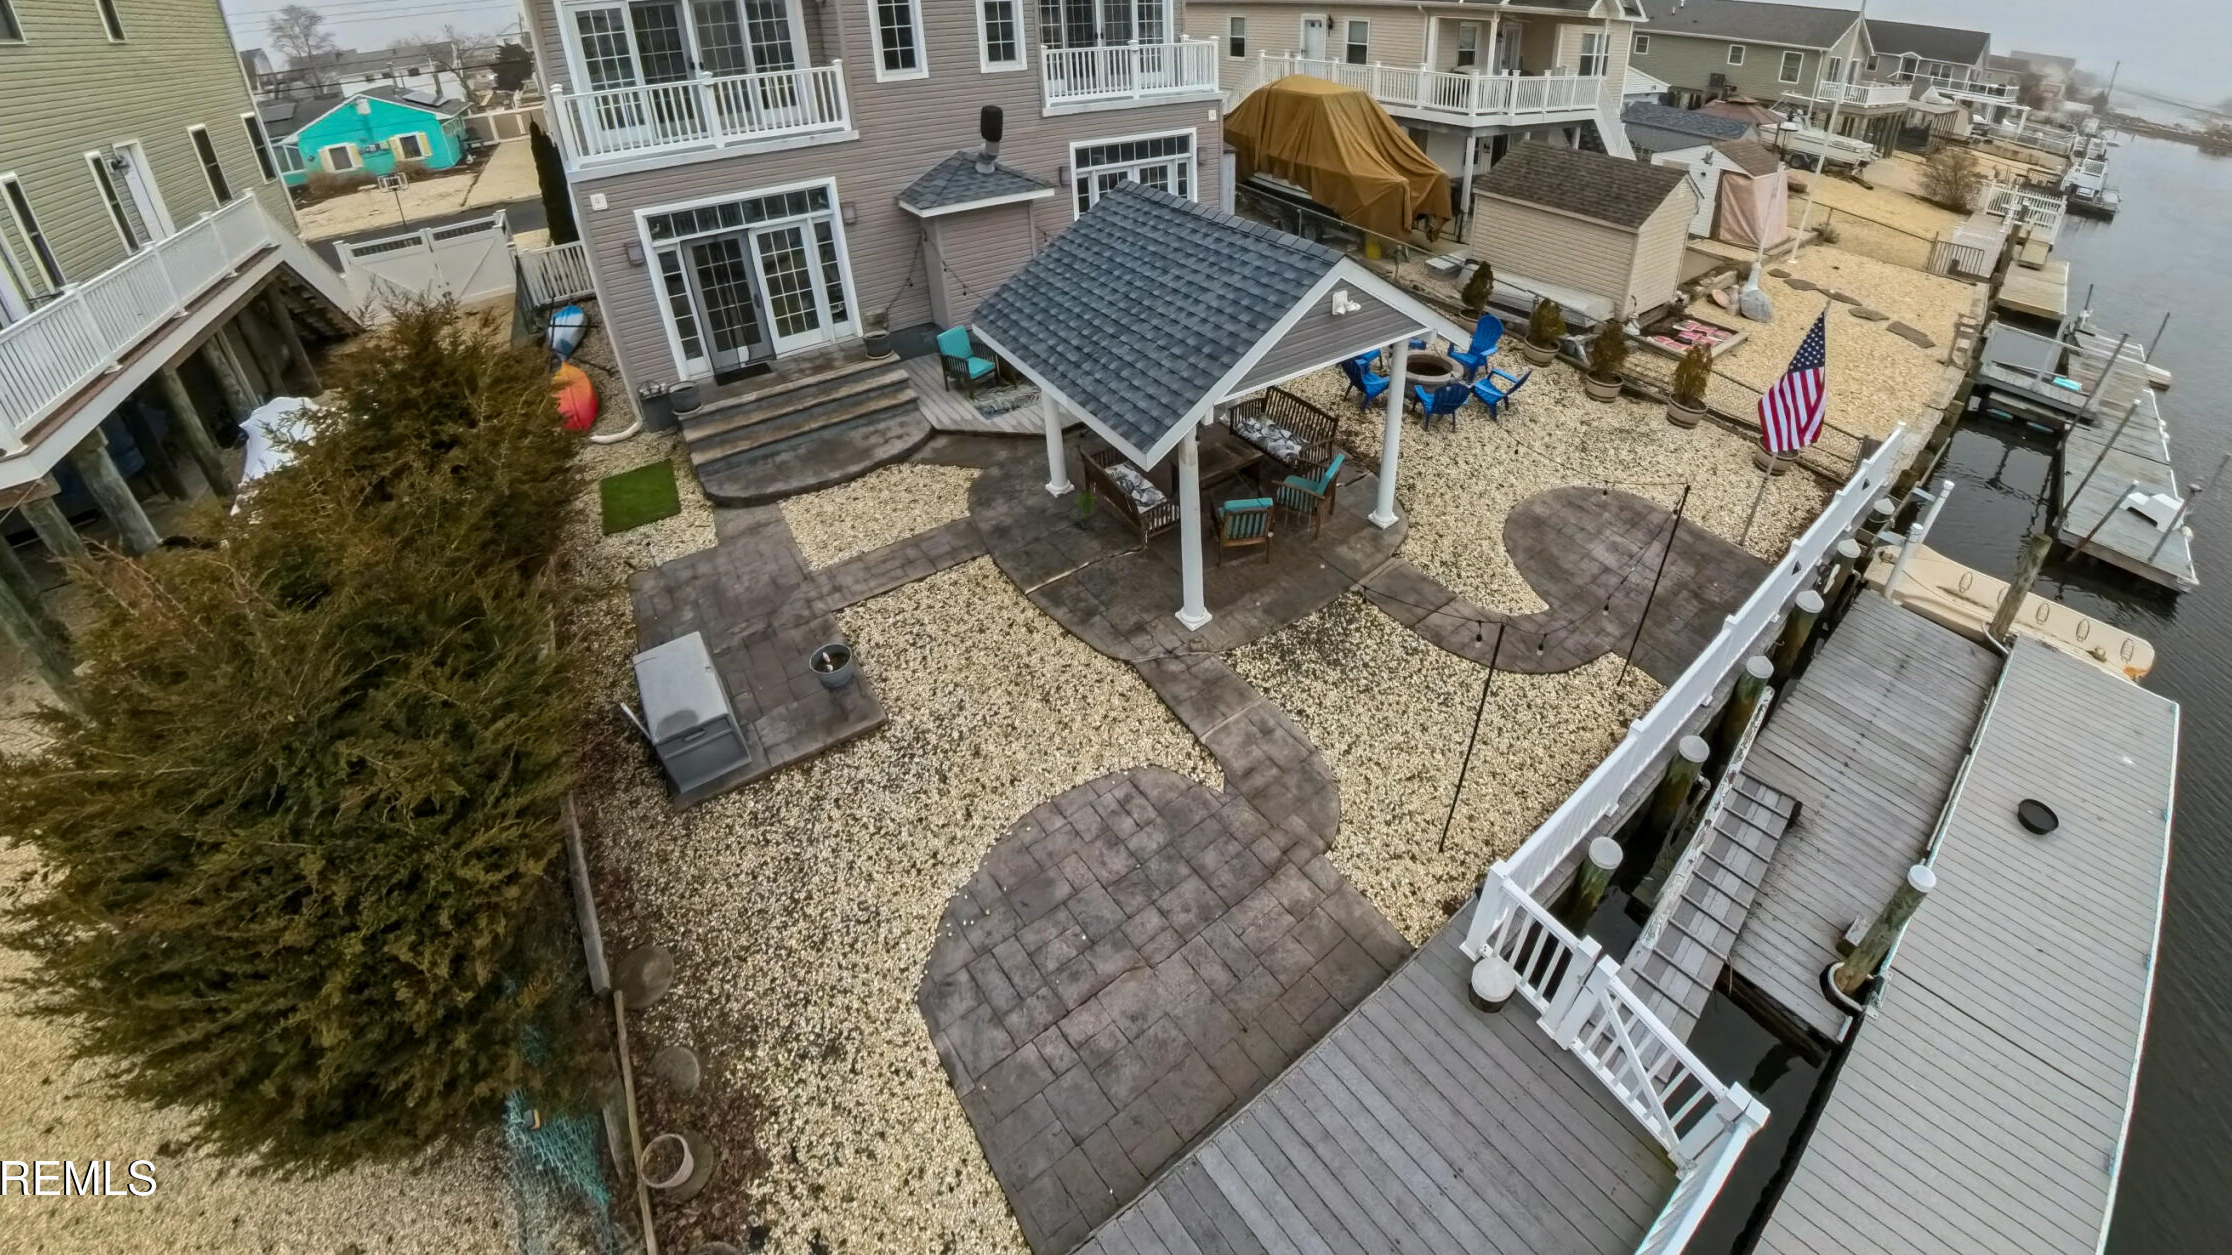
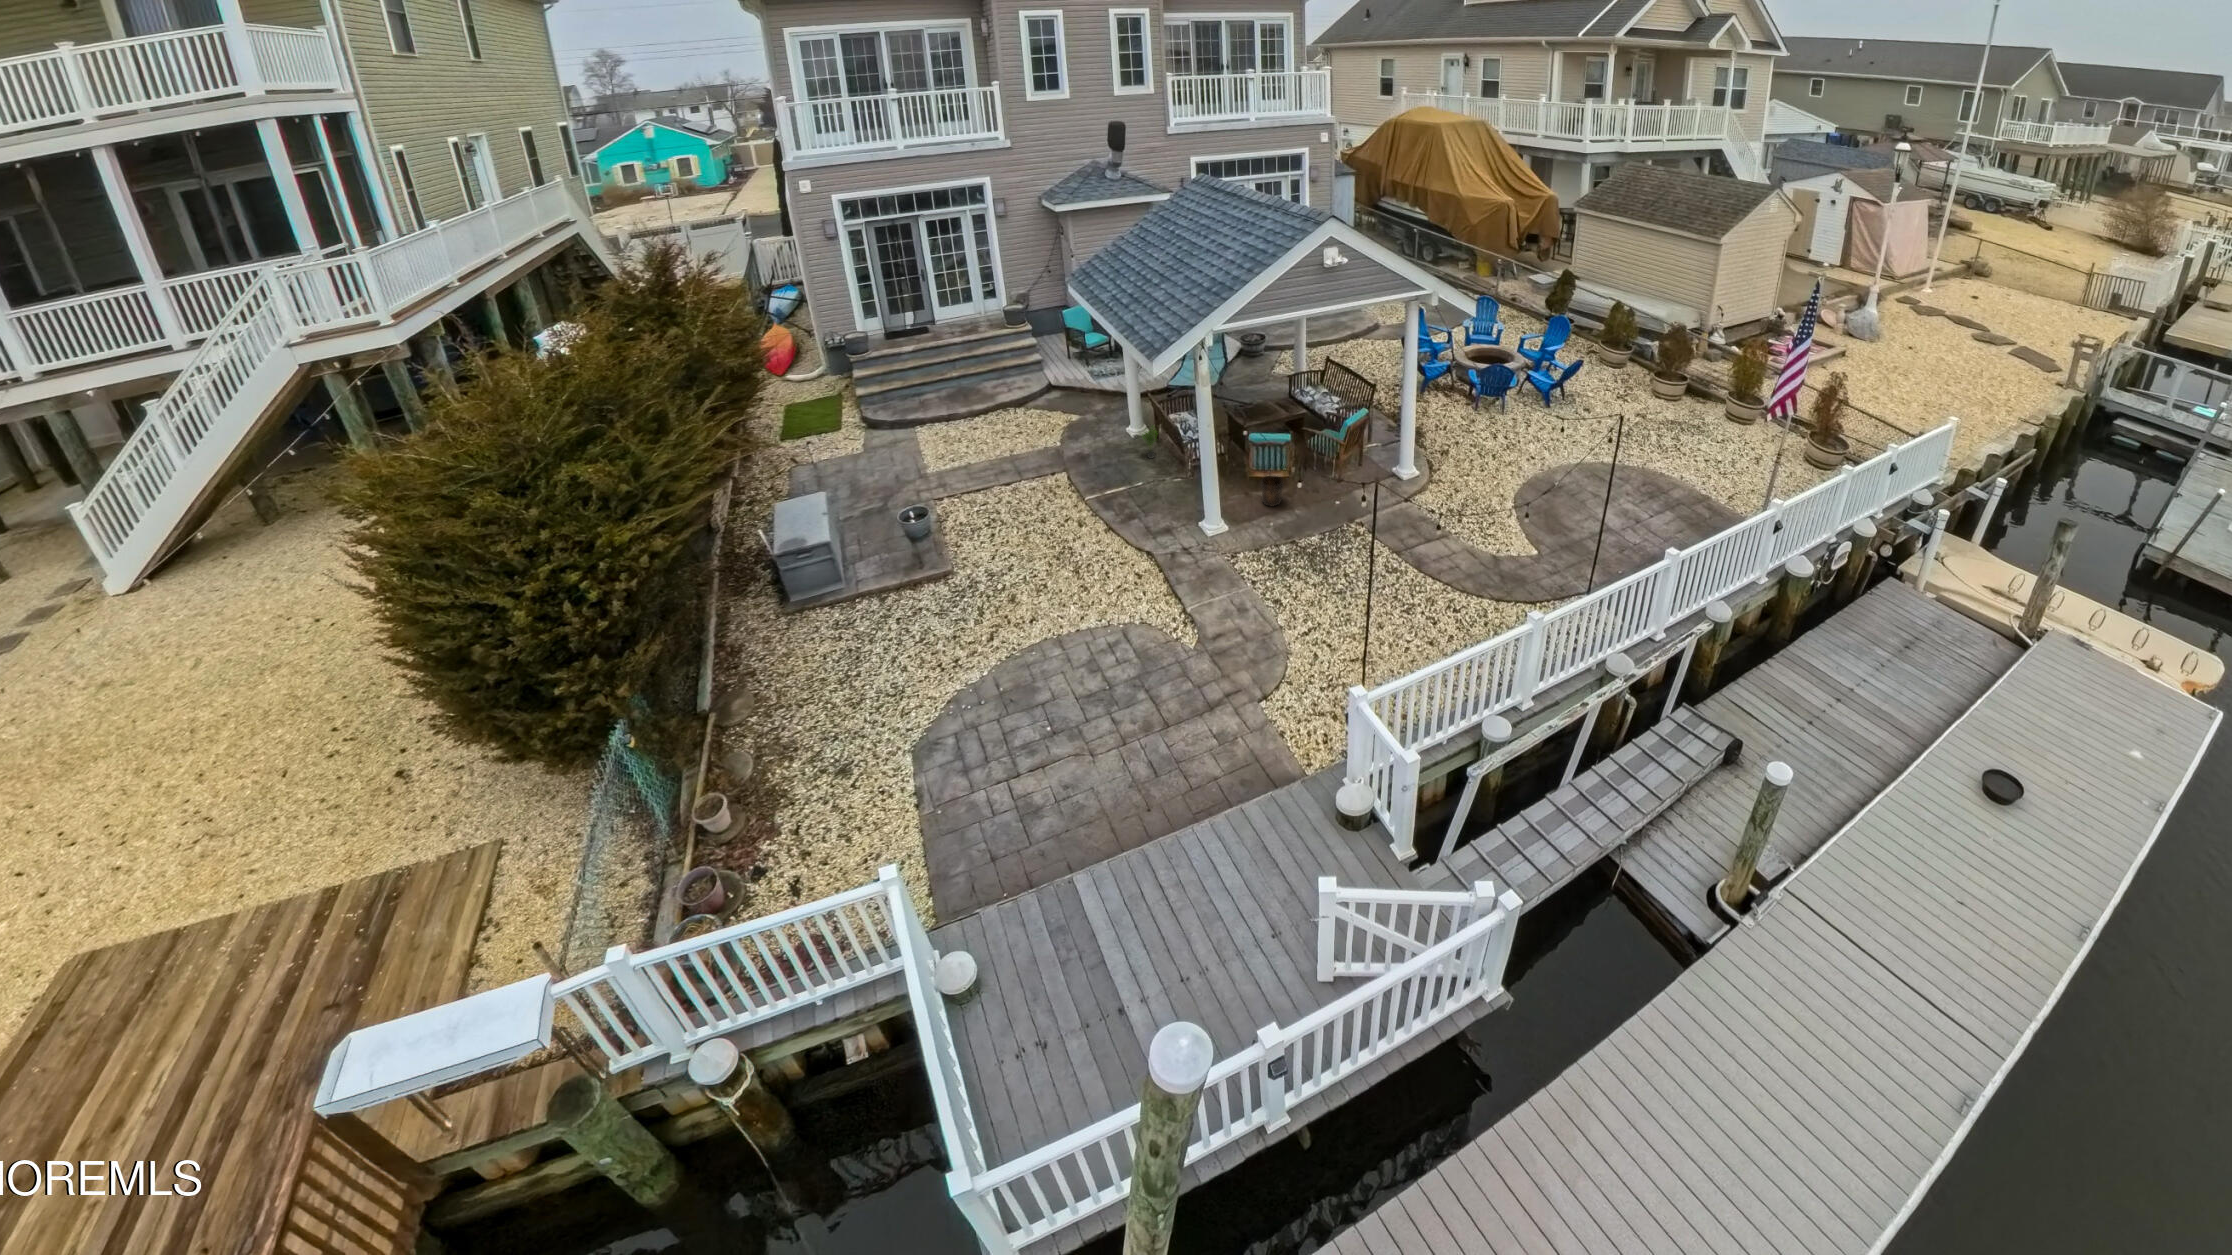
bucket: none [1235,530,1262,583] -> present [1261,469,1284,506]

